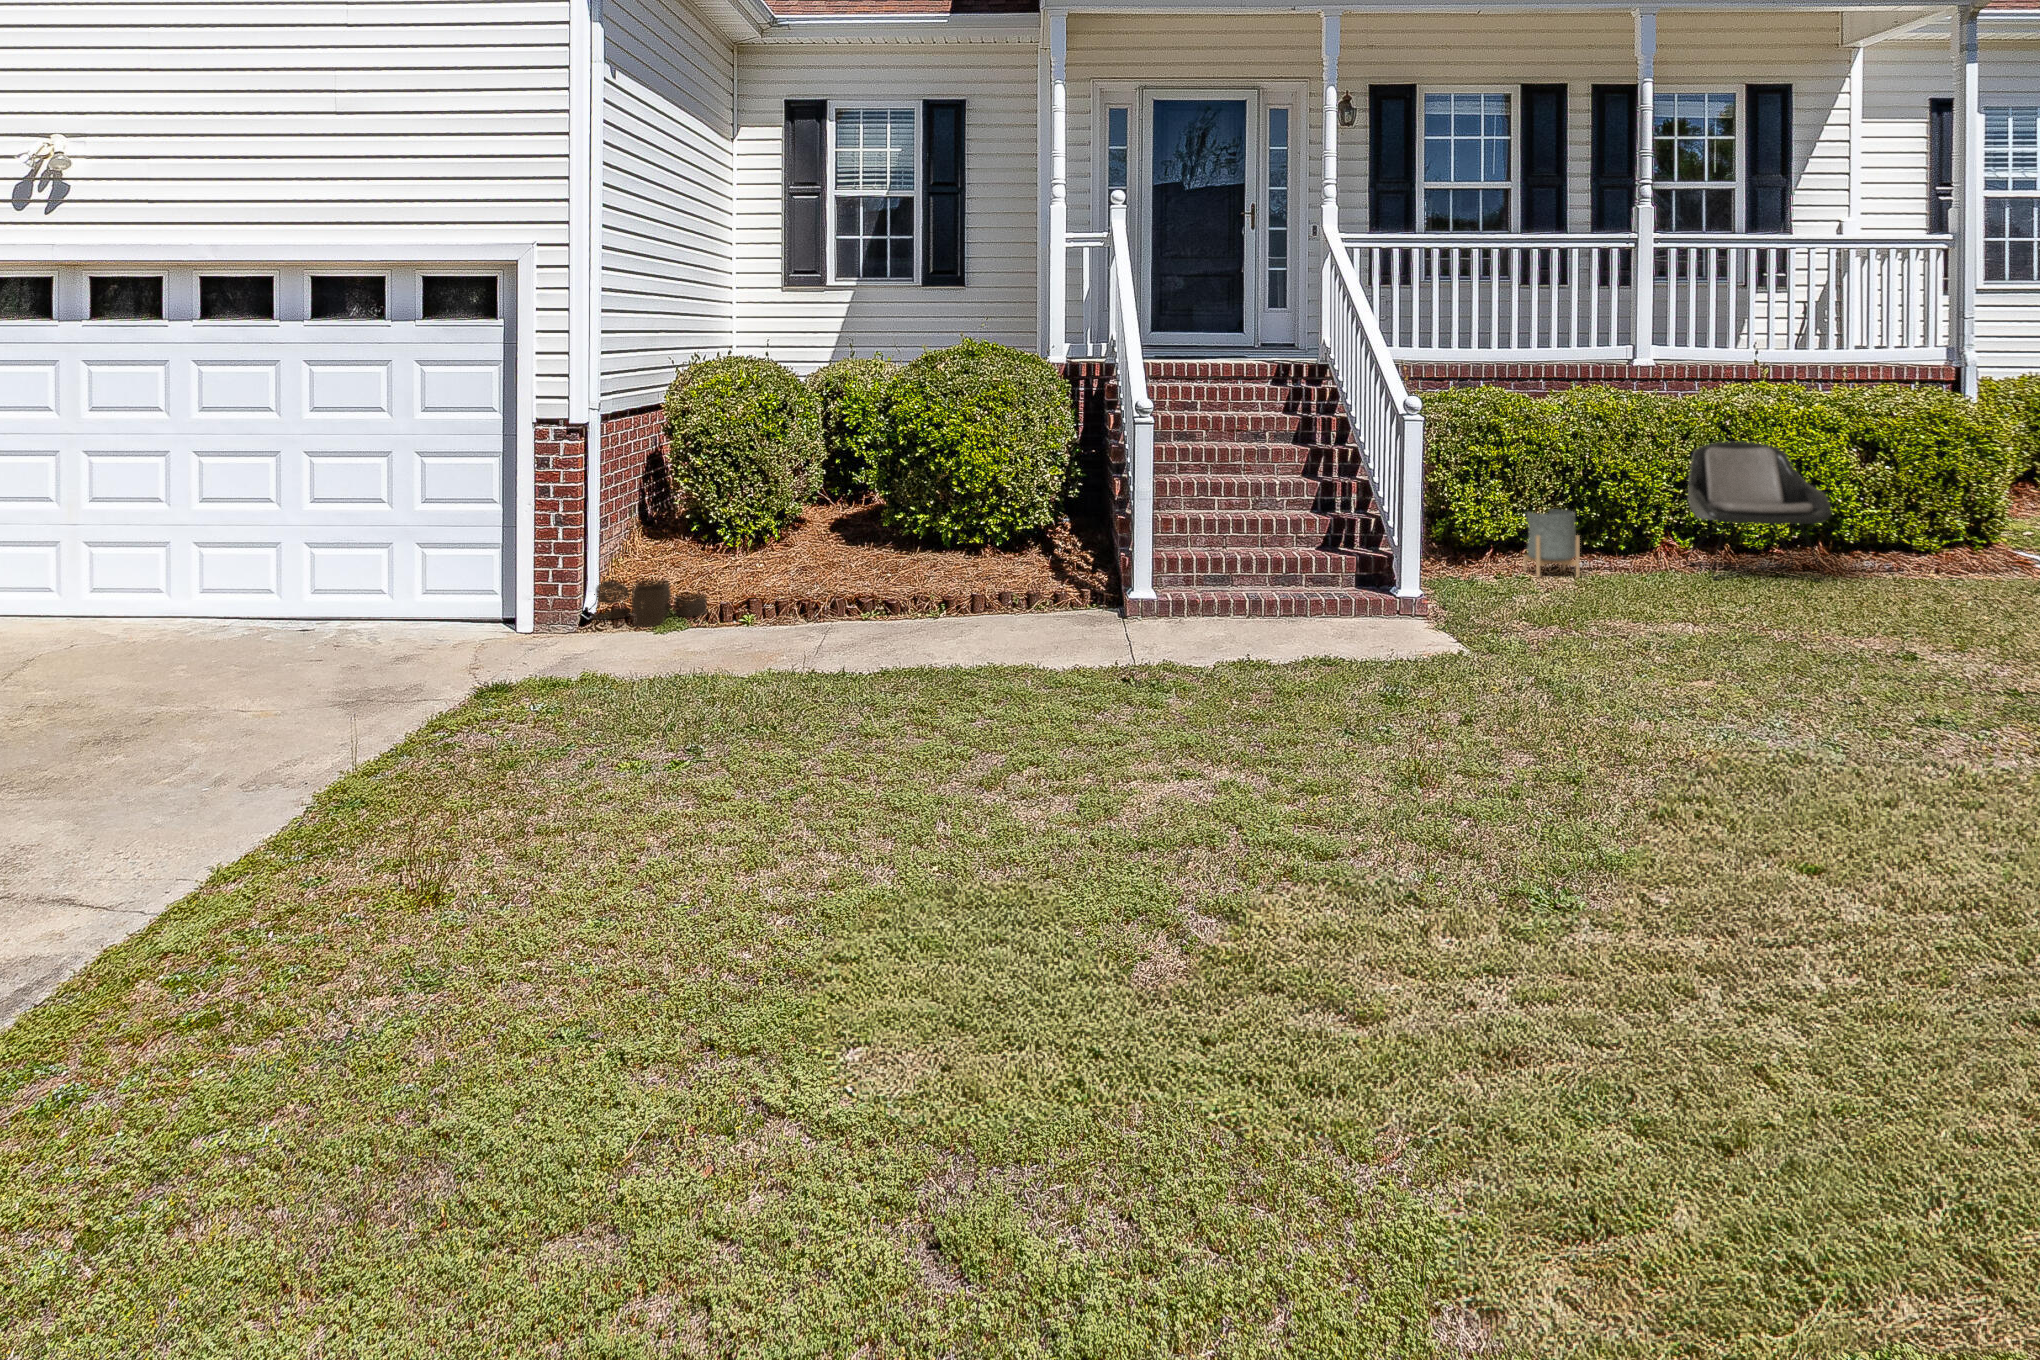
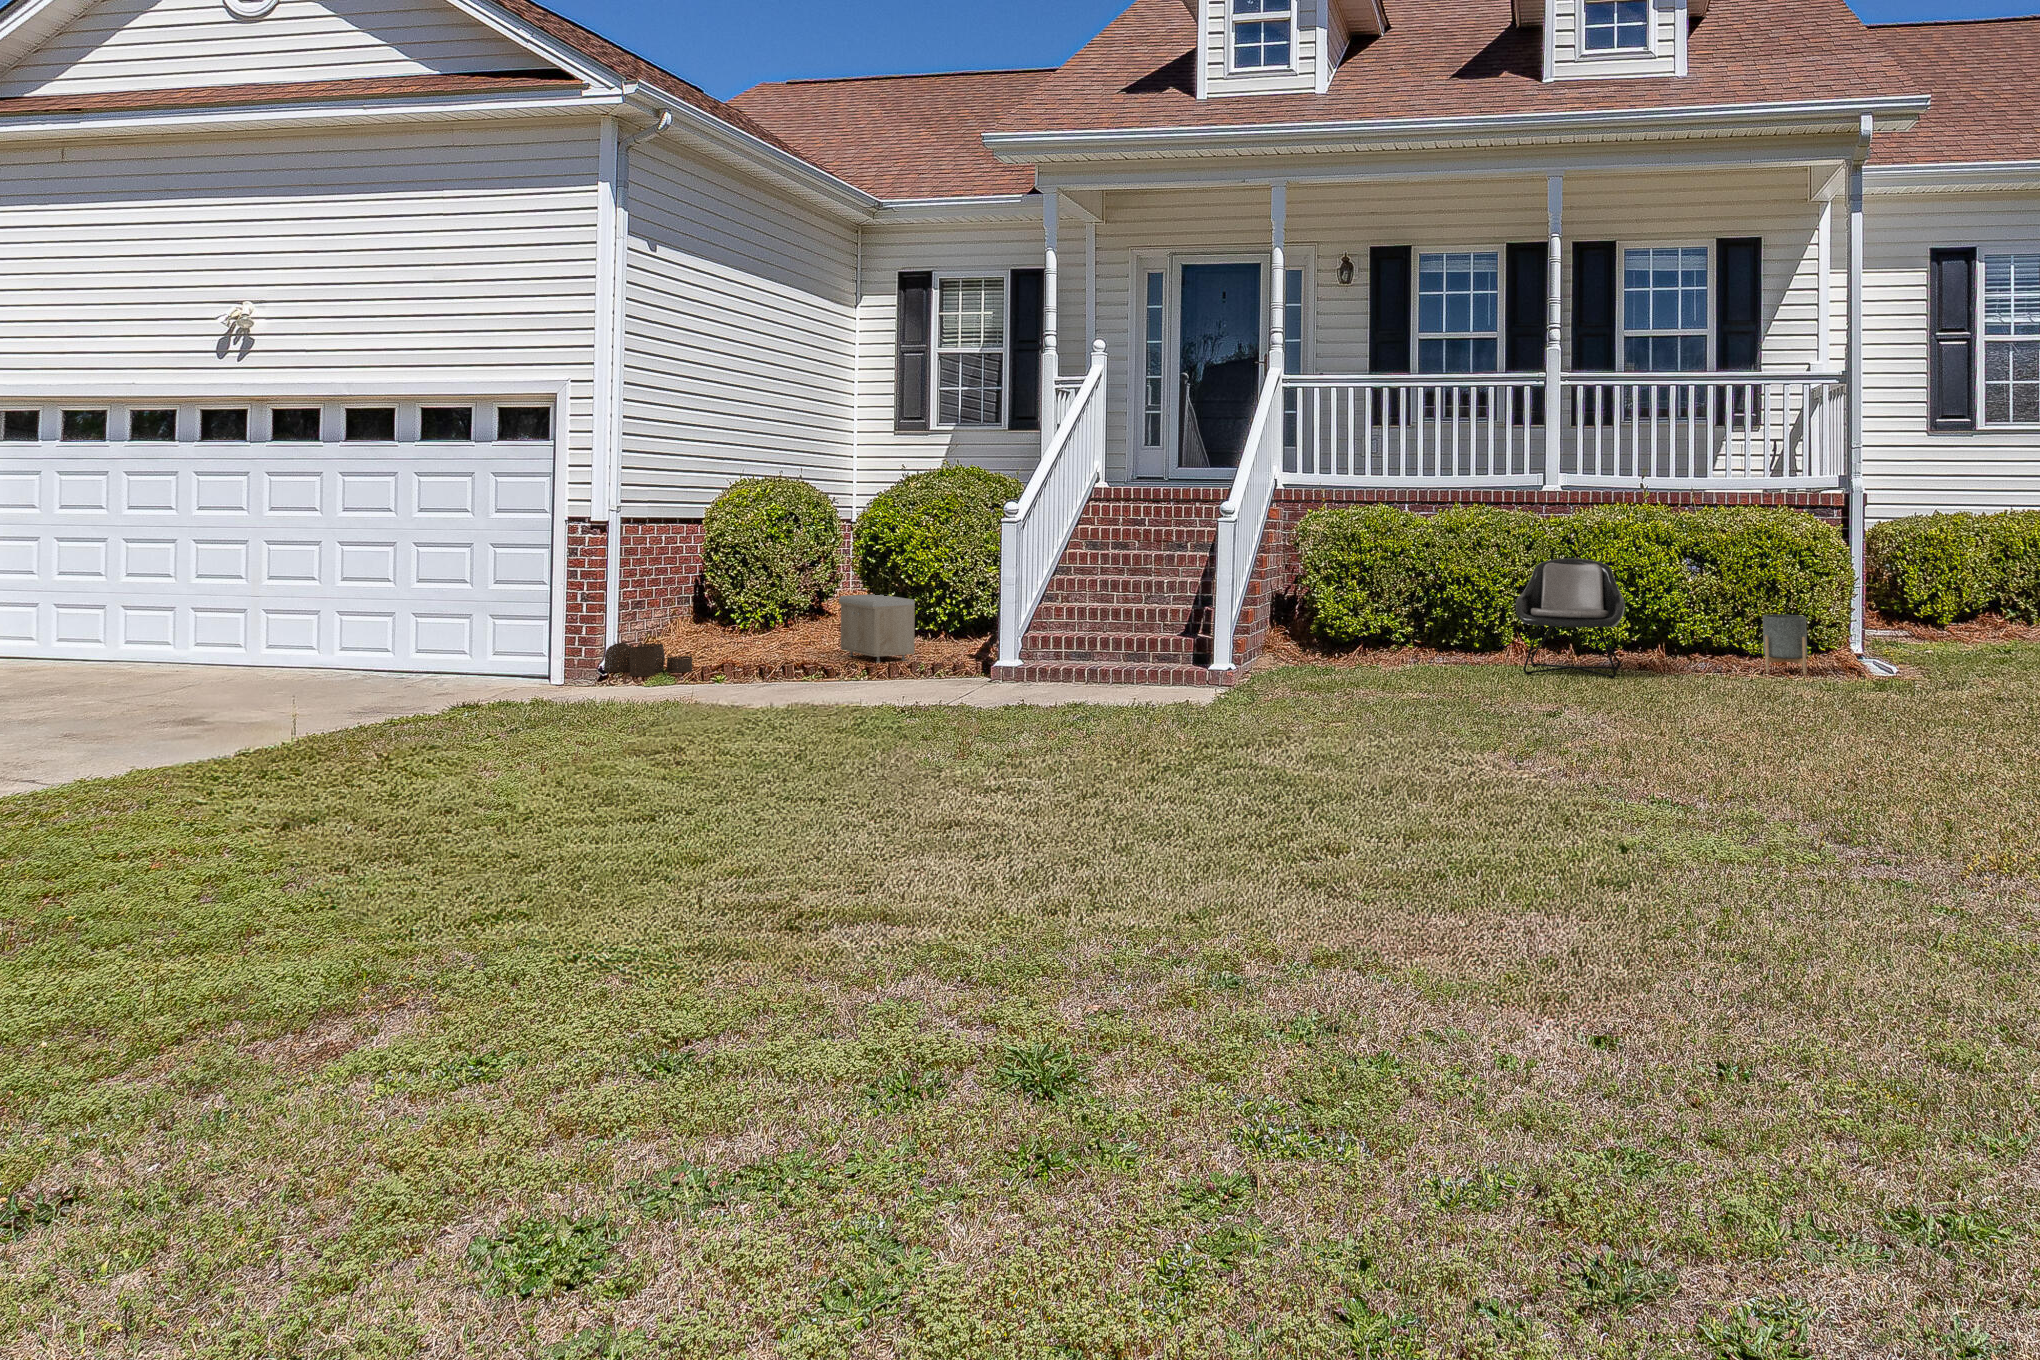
storage bench: none [863,501,966,588] -> present [839,594,915,662]
planter: present [1523,509,1580,578] -> present [1763,615,1807,675]

